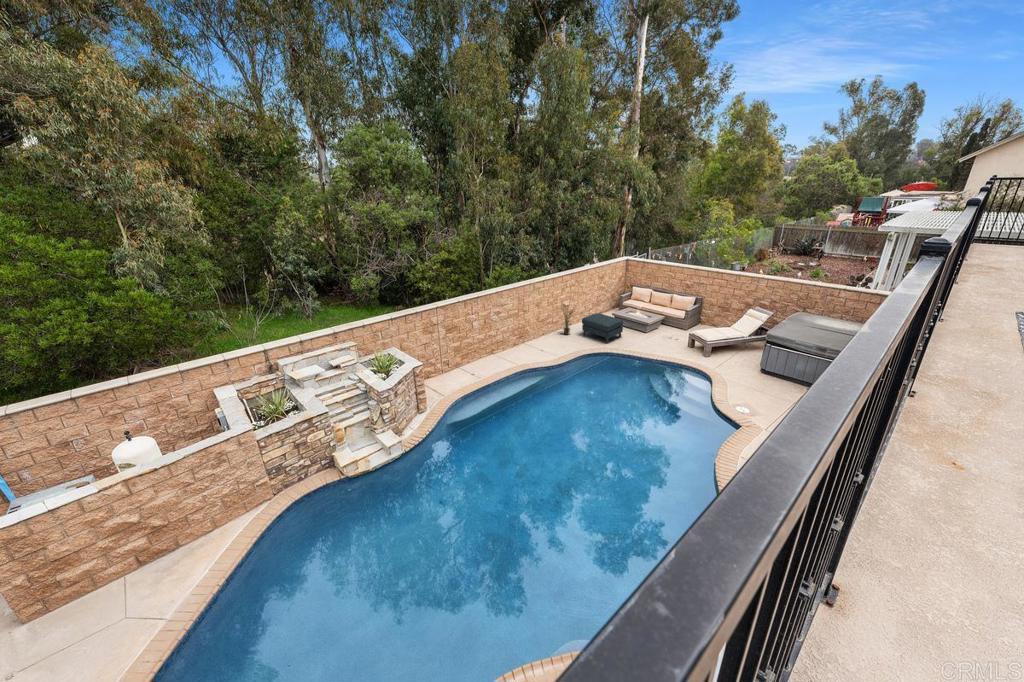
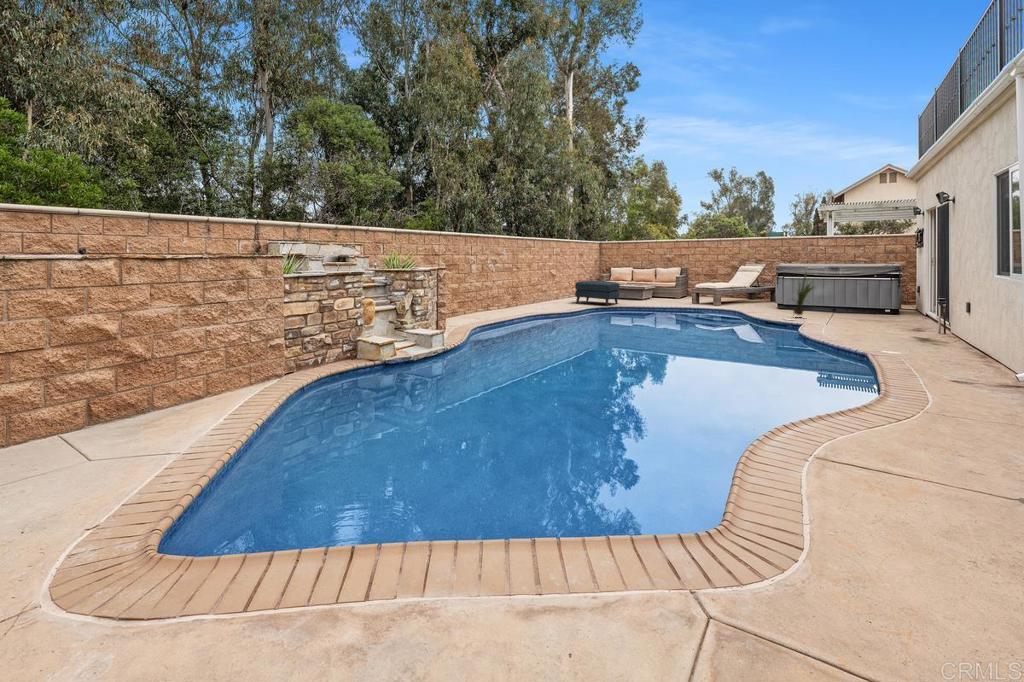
house plant: present [562,306,573,335] -> present [793,272,814,315]

